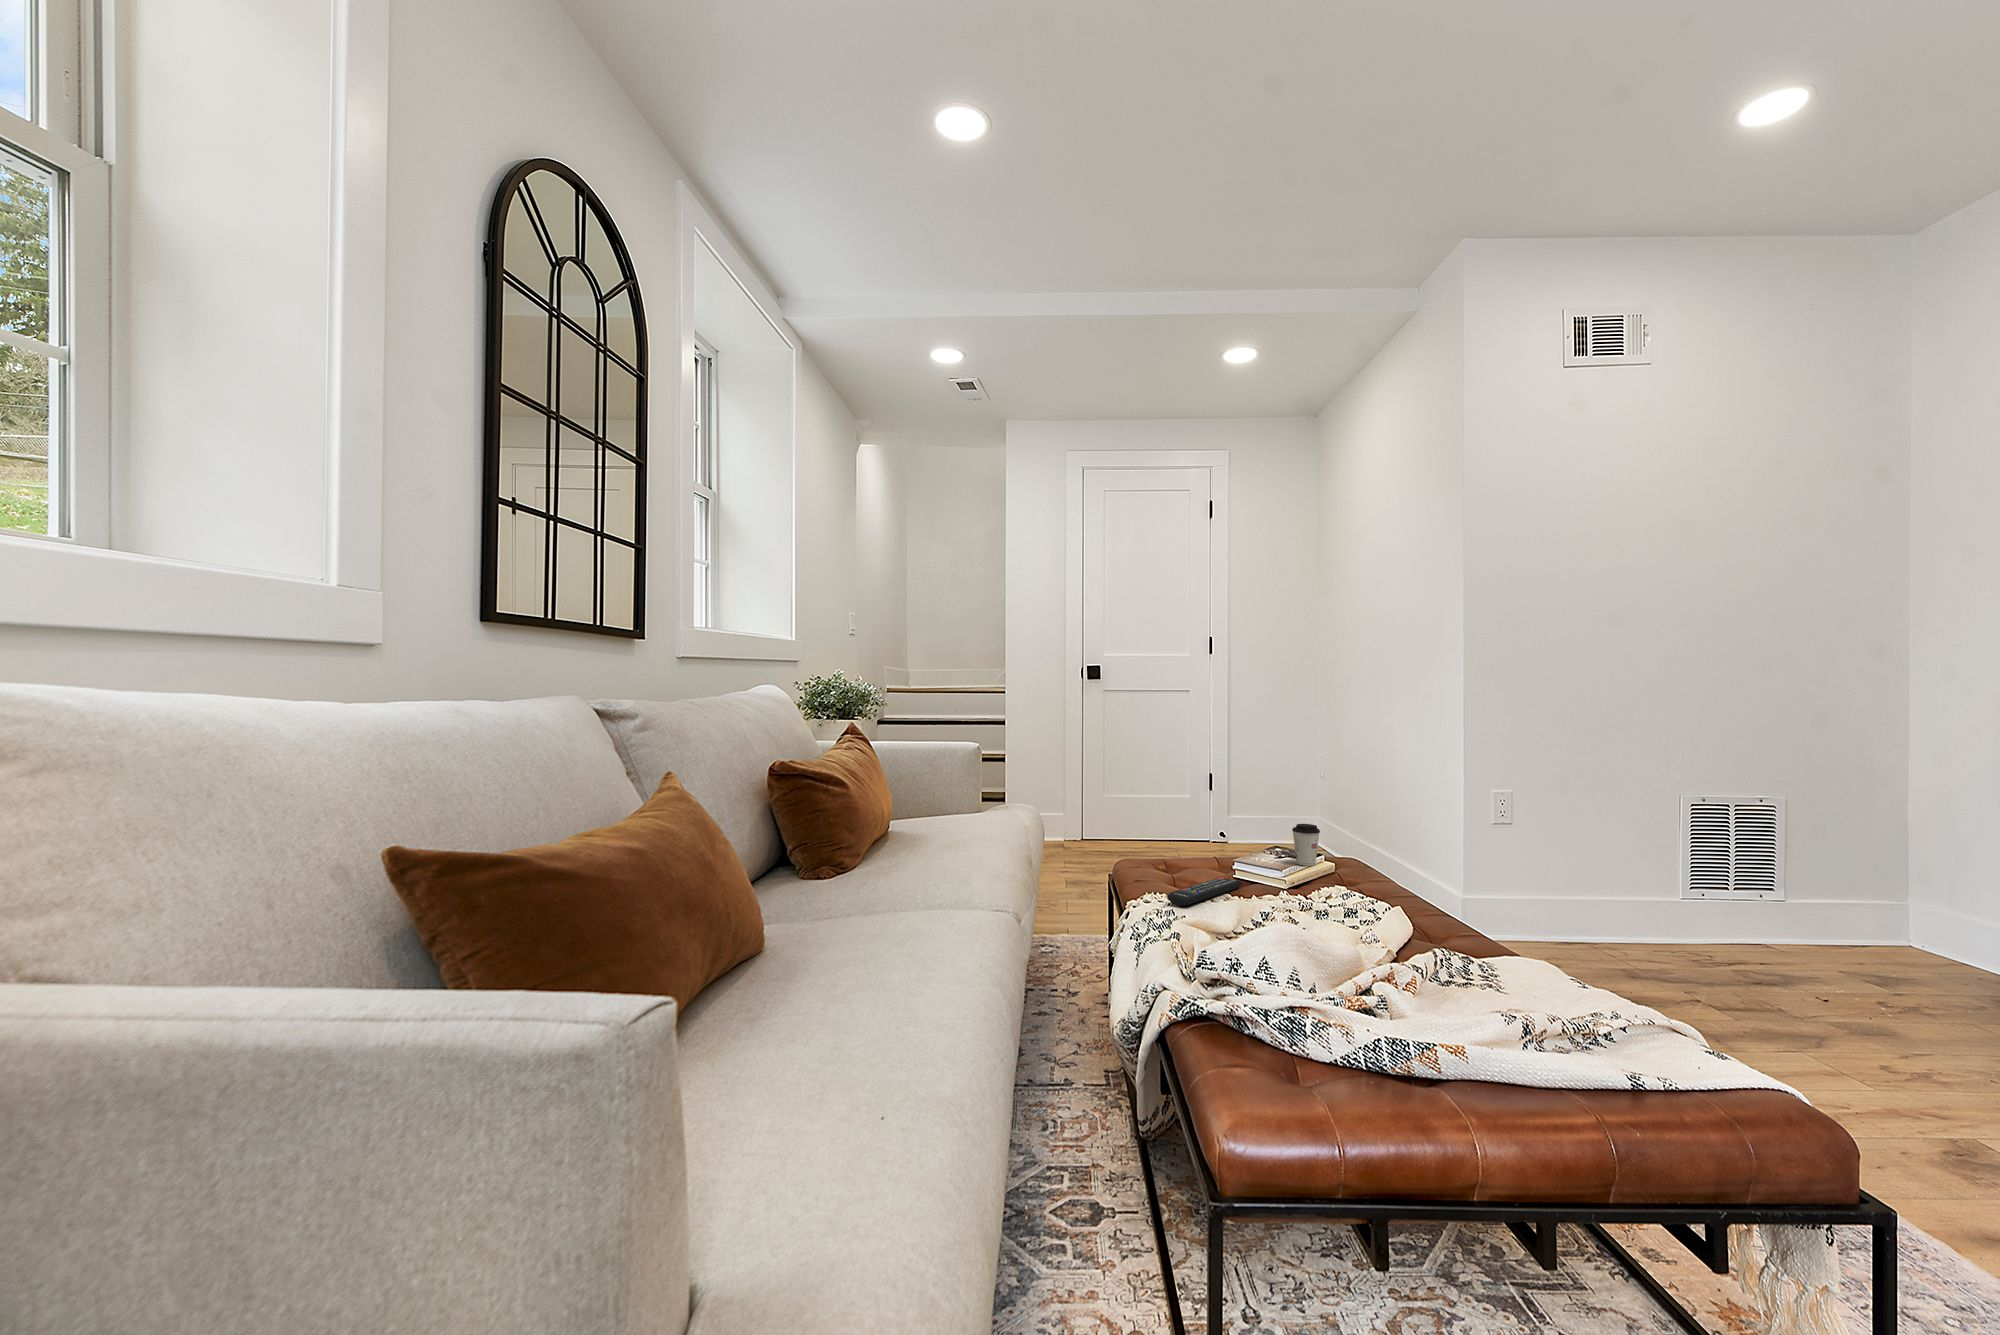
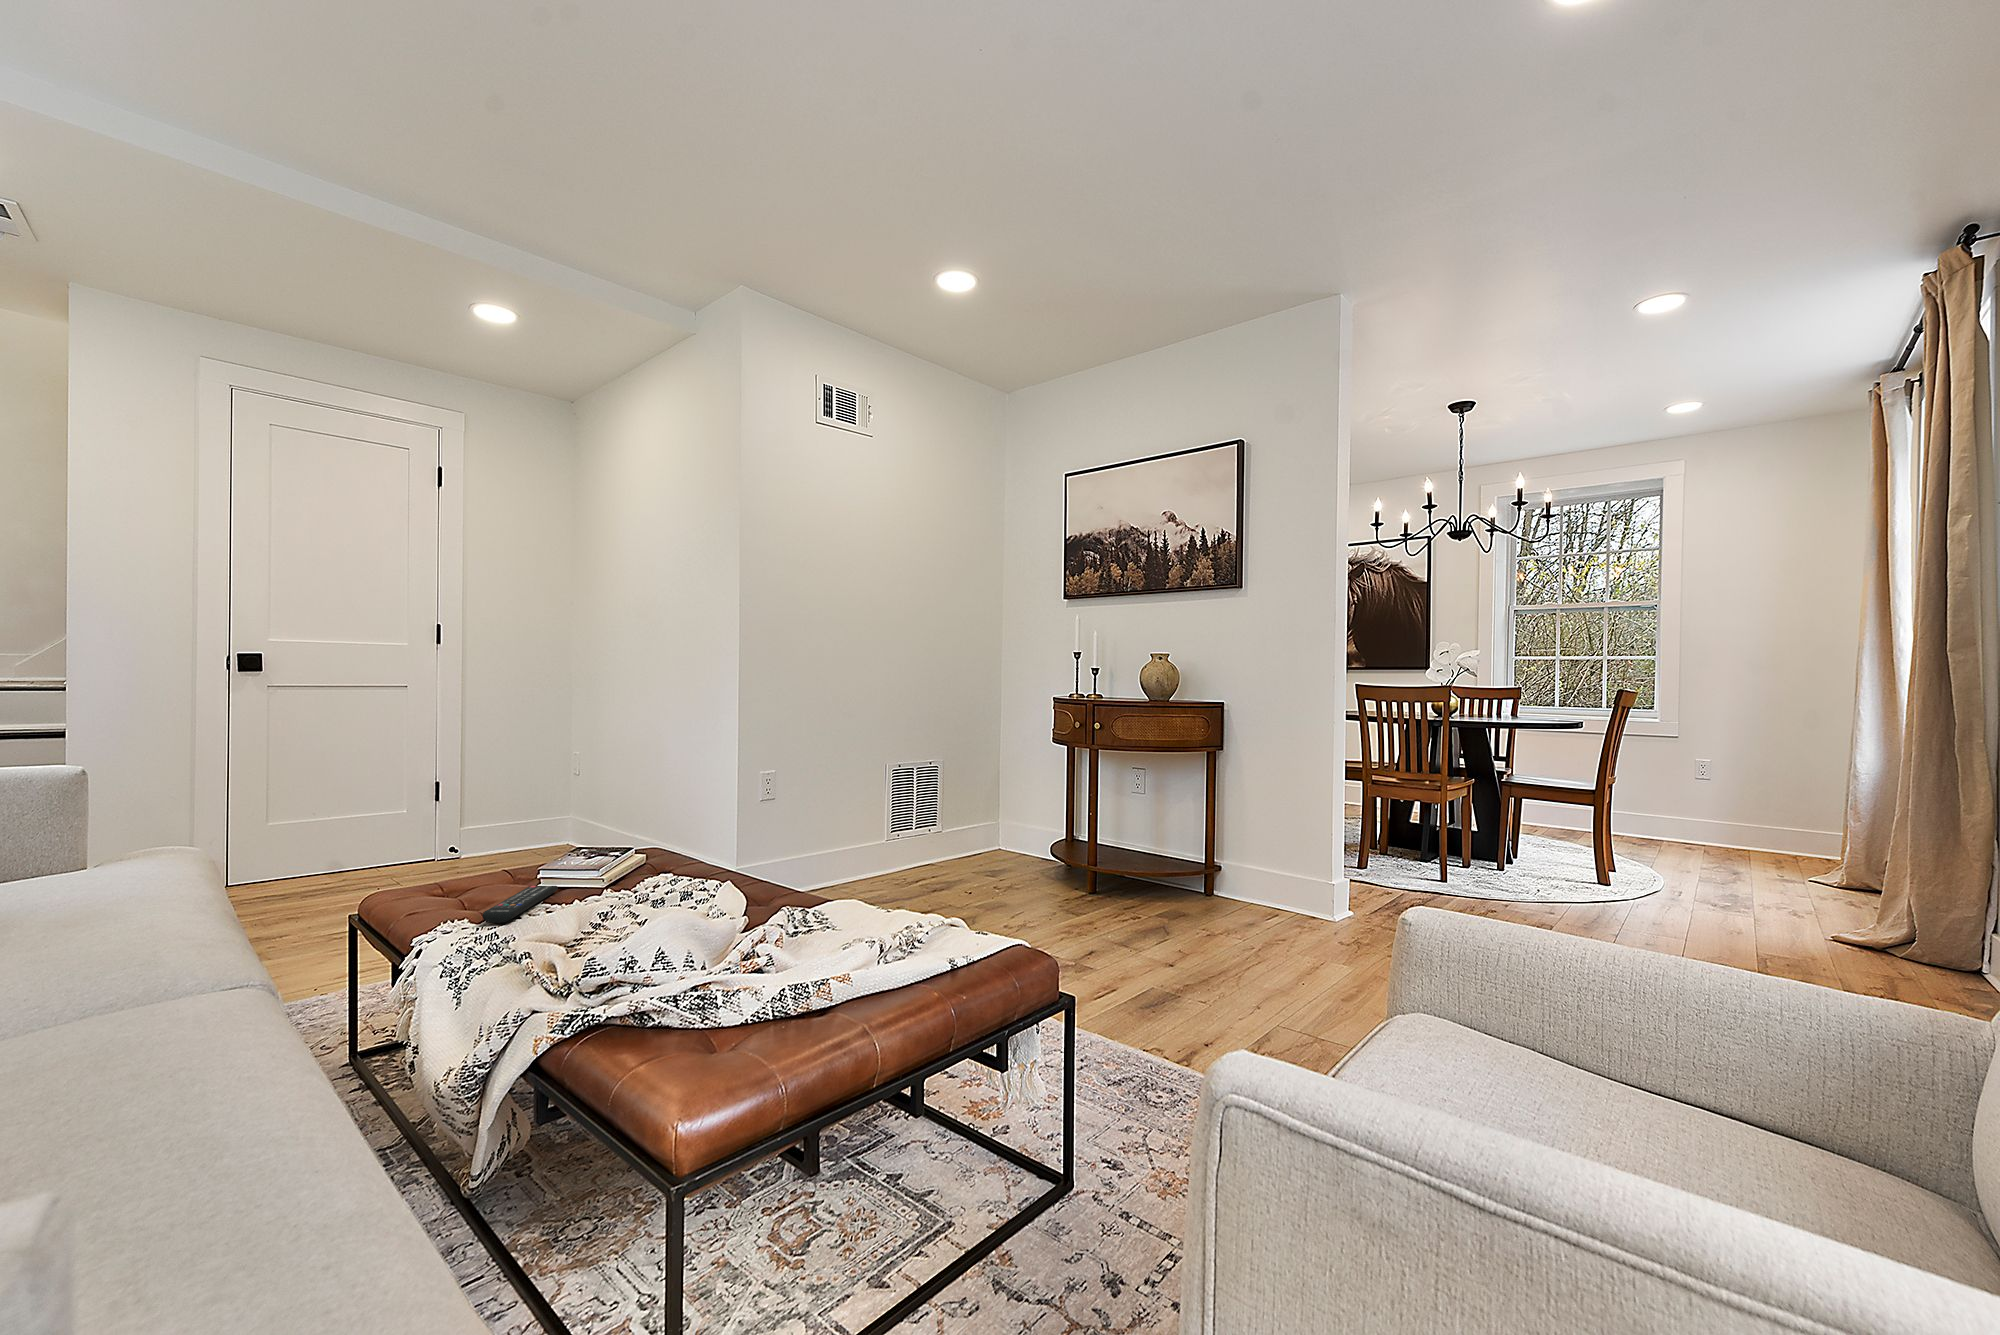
coffee cup: present [1292,824,1320,866] -> none [595,818,624,860]

